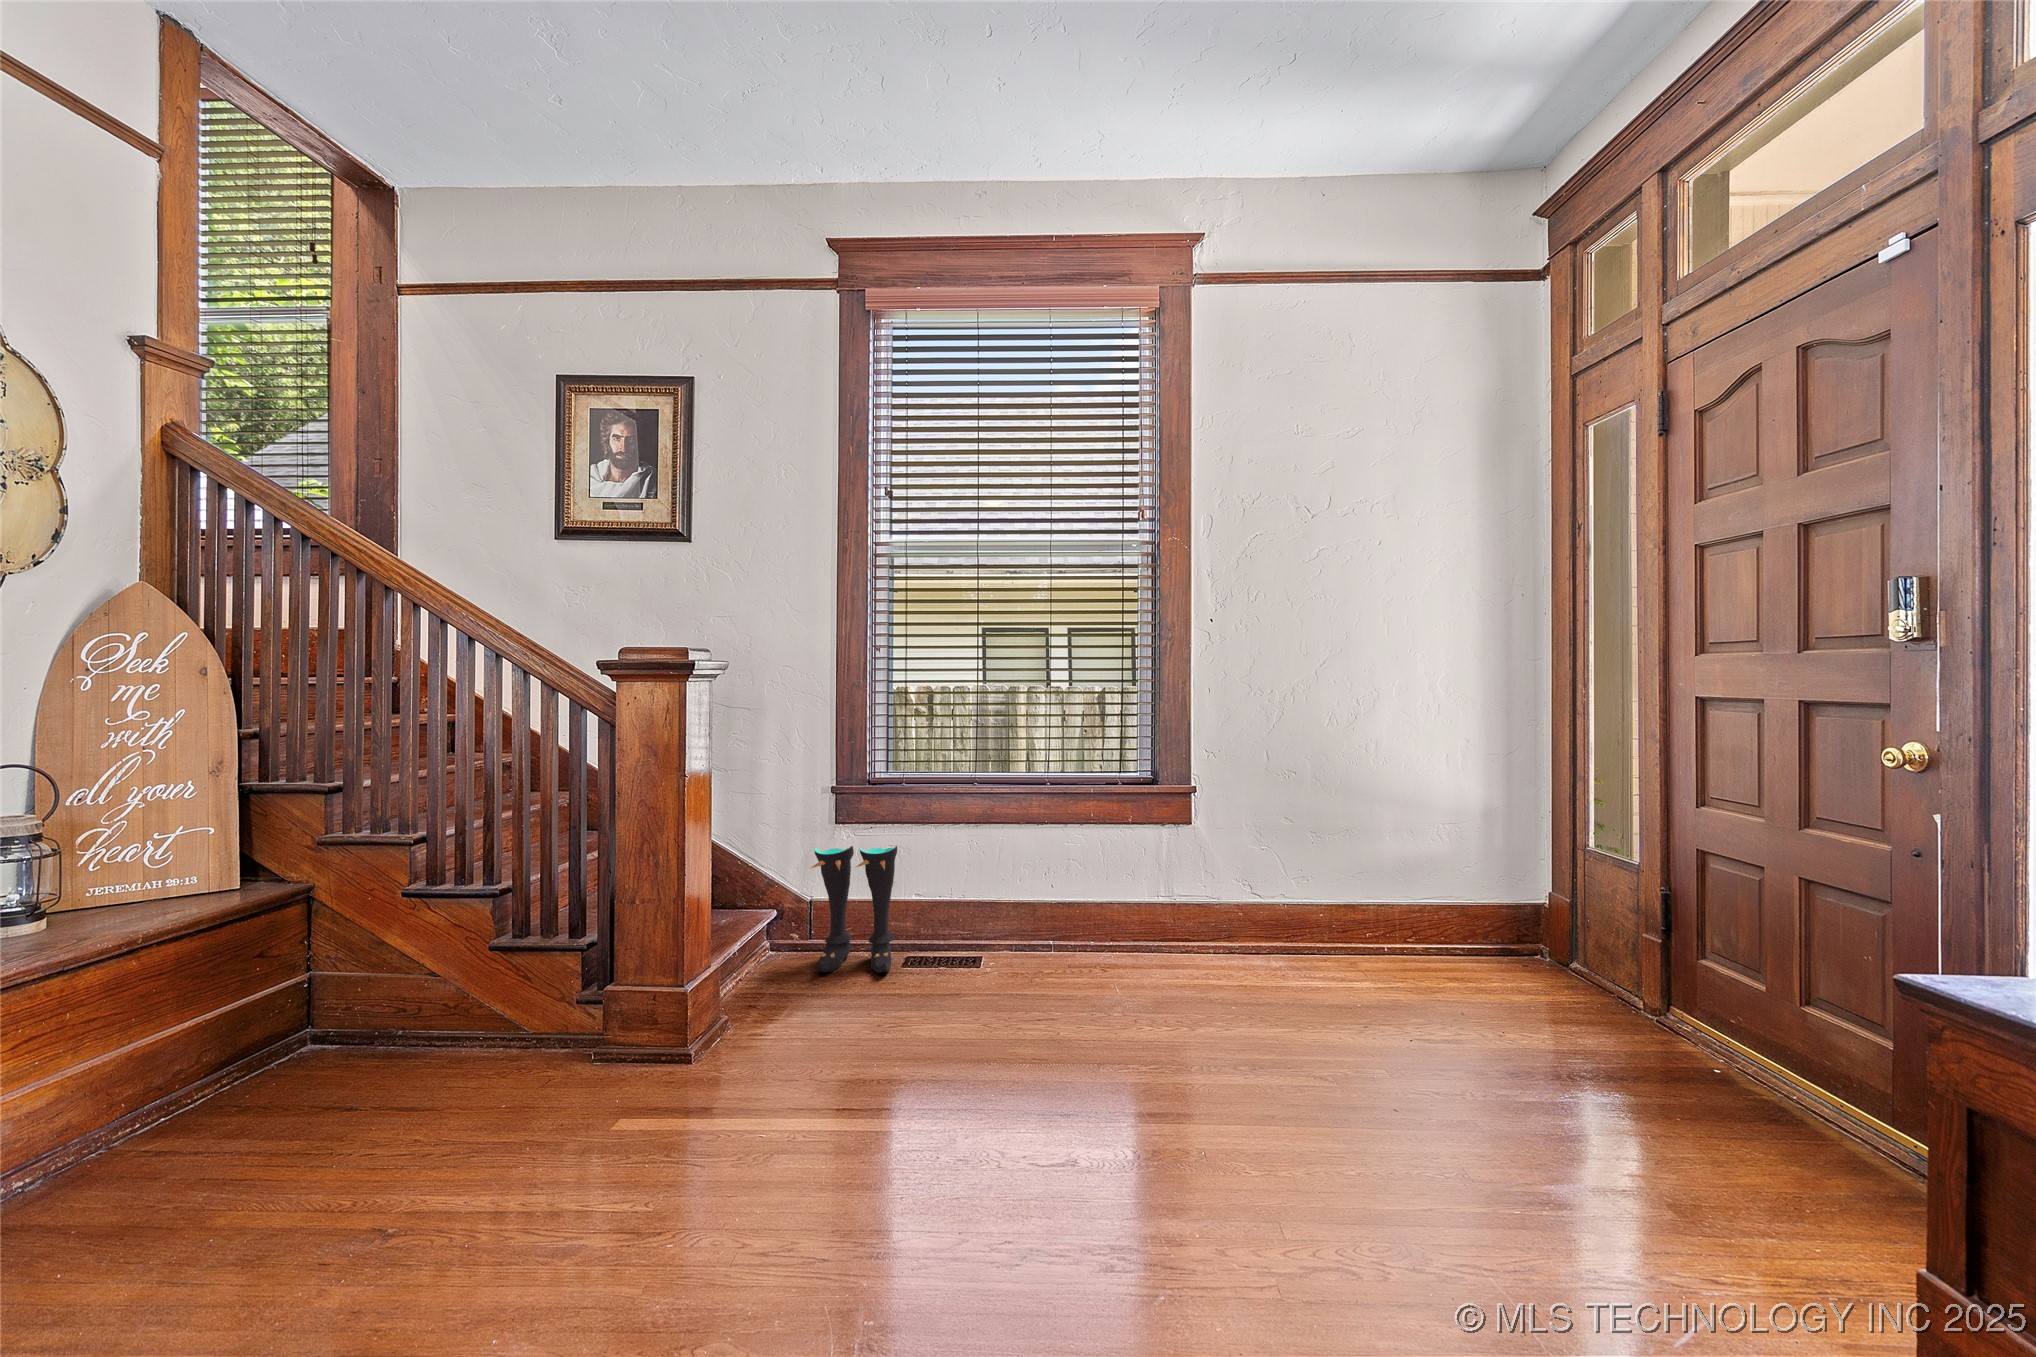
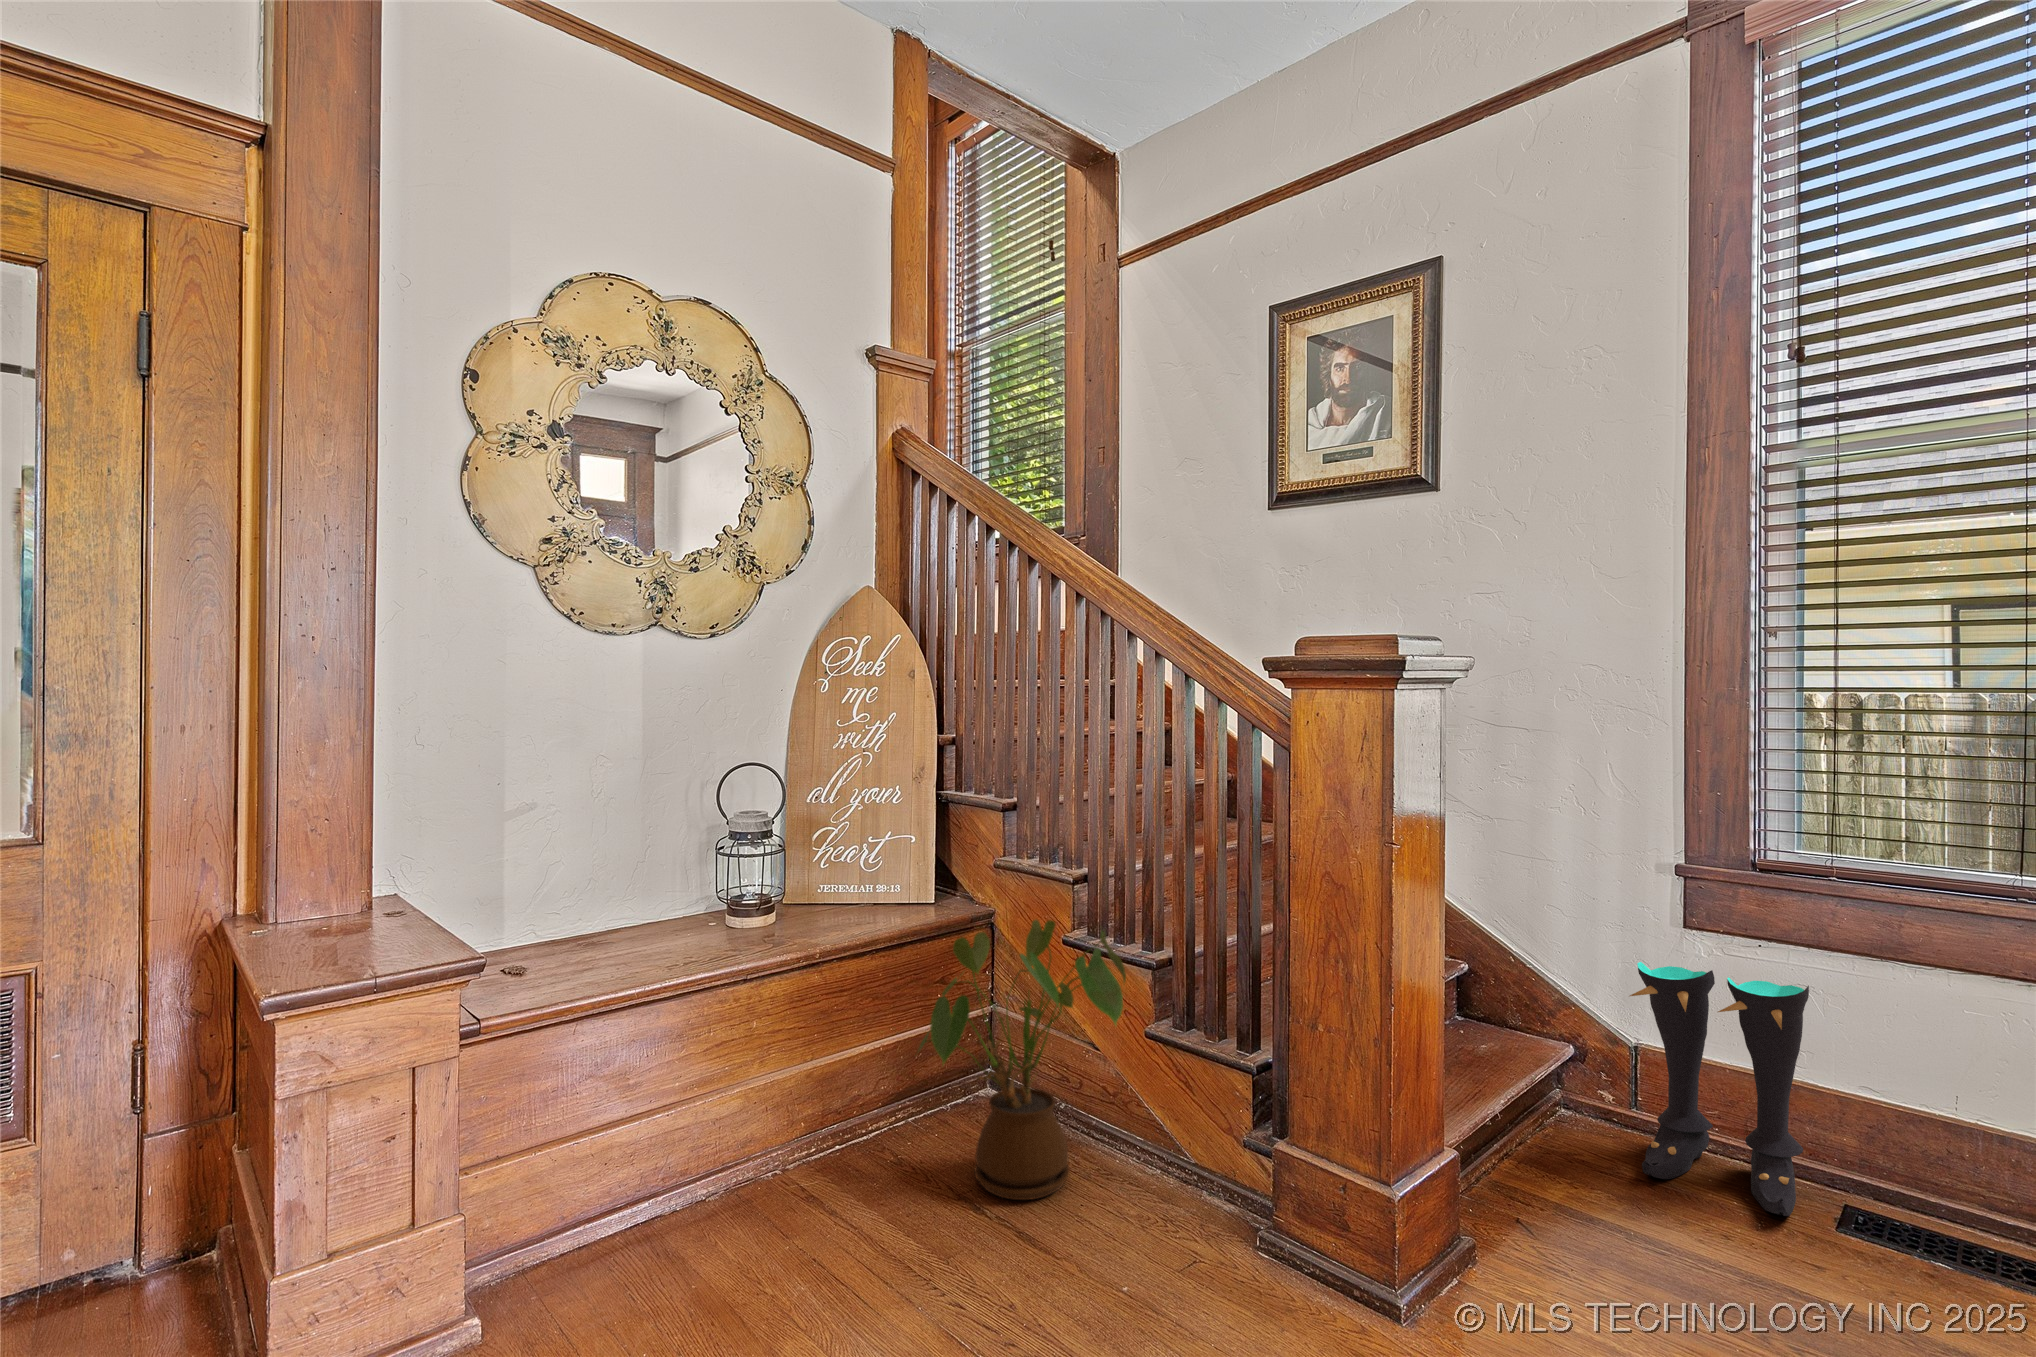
house plant: none [268,870,483,1100] -> present [919,920,1126,1200]

